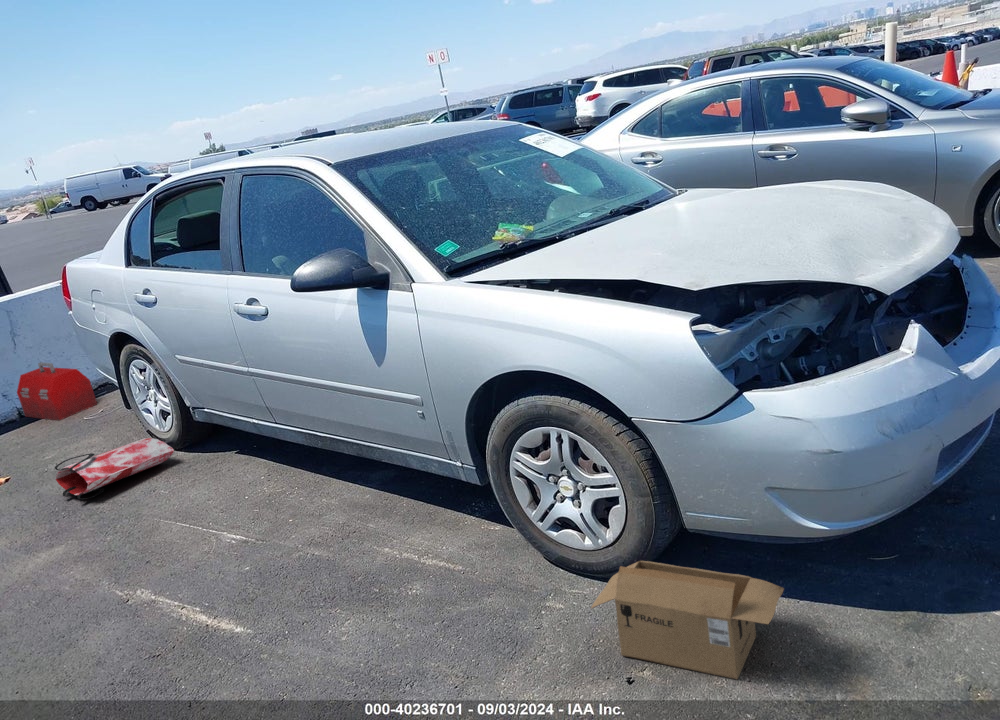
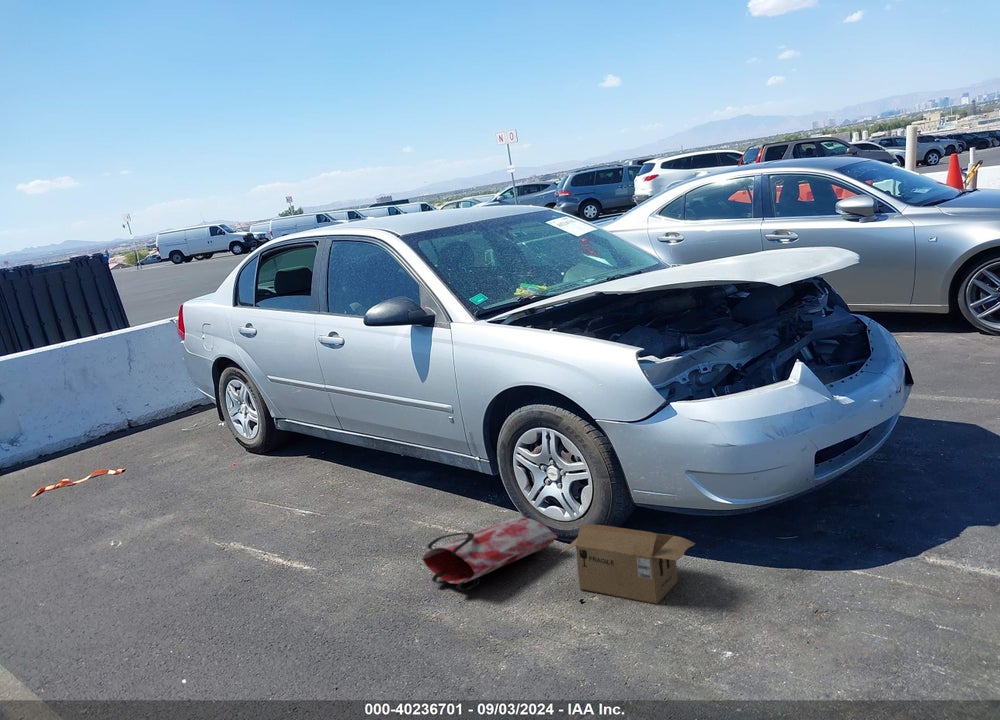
toolbox: present [17,362,97,420] -> none [129,384,193,433]
bag: present [55,438,174,499] -> present [423,517,557,590]

